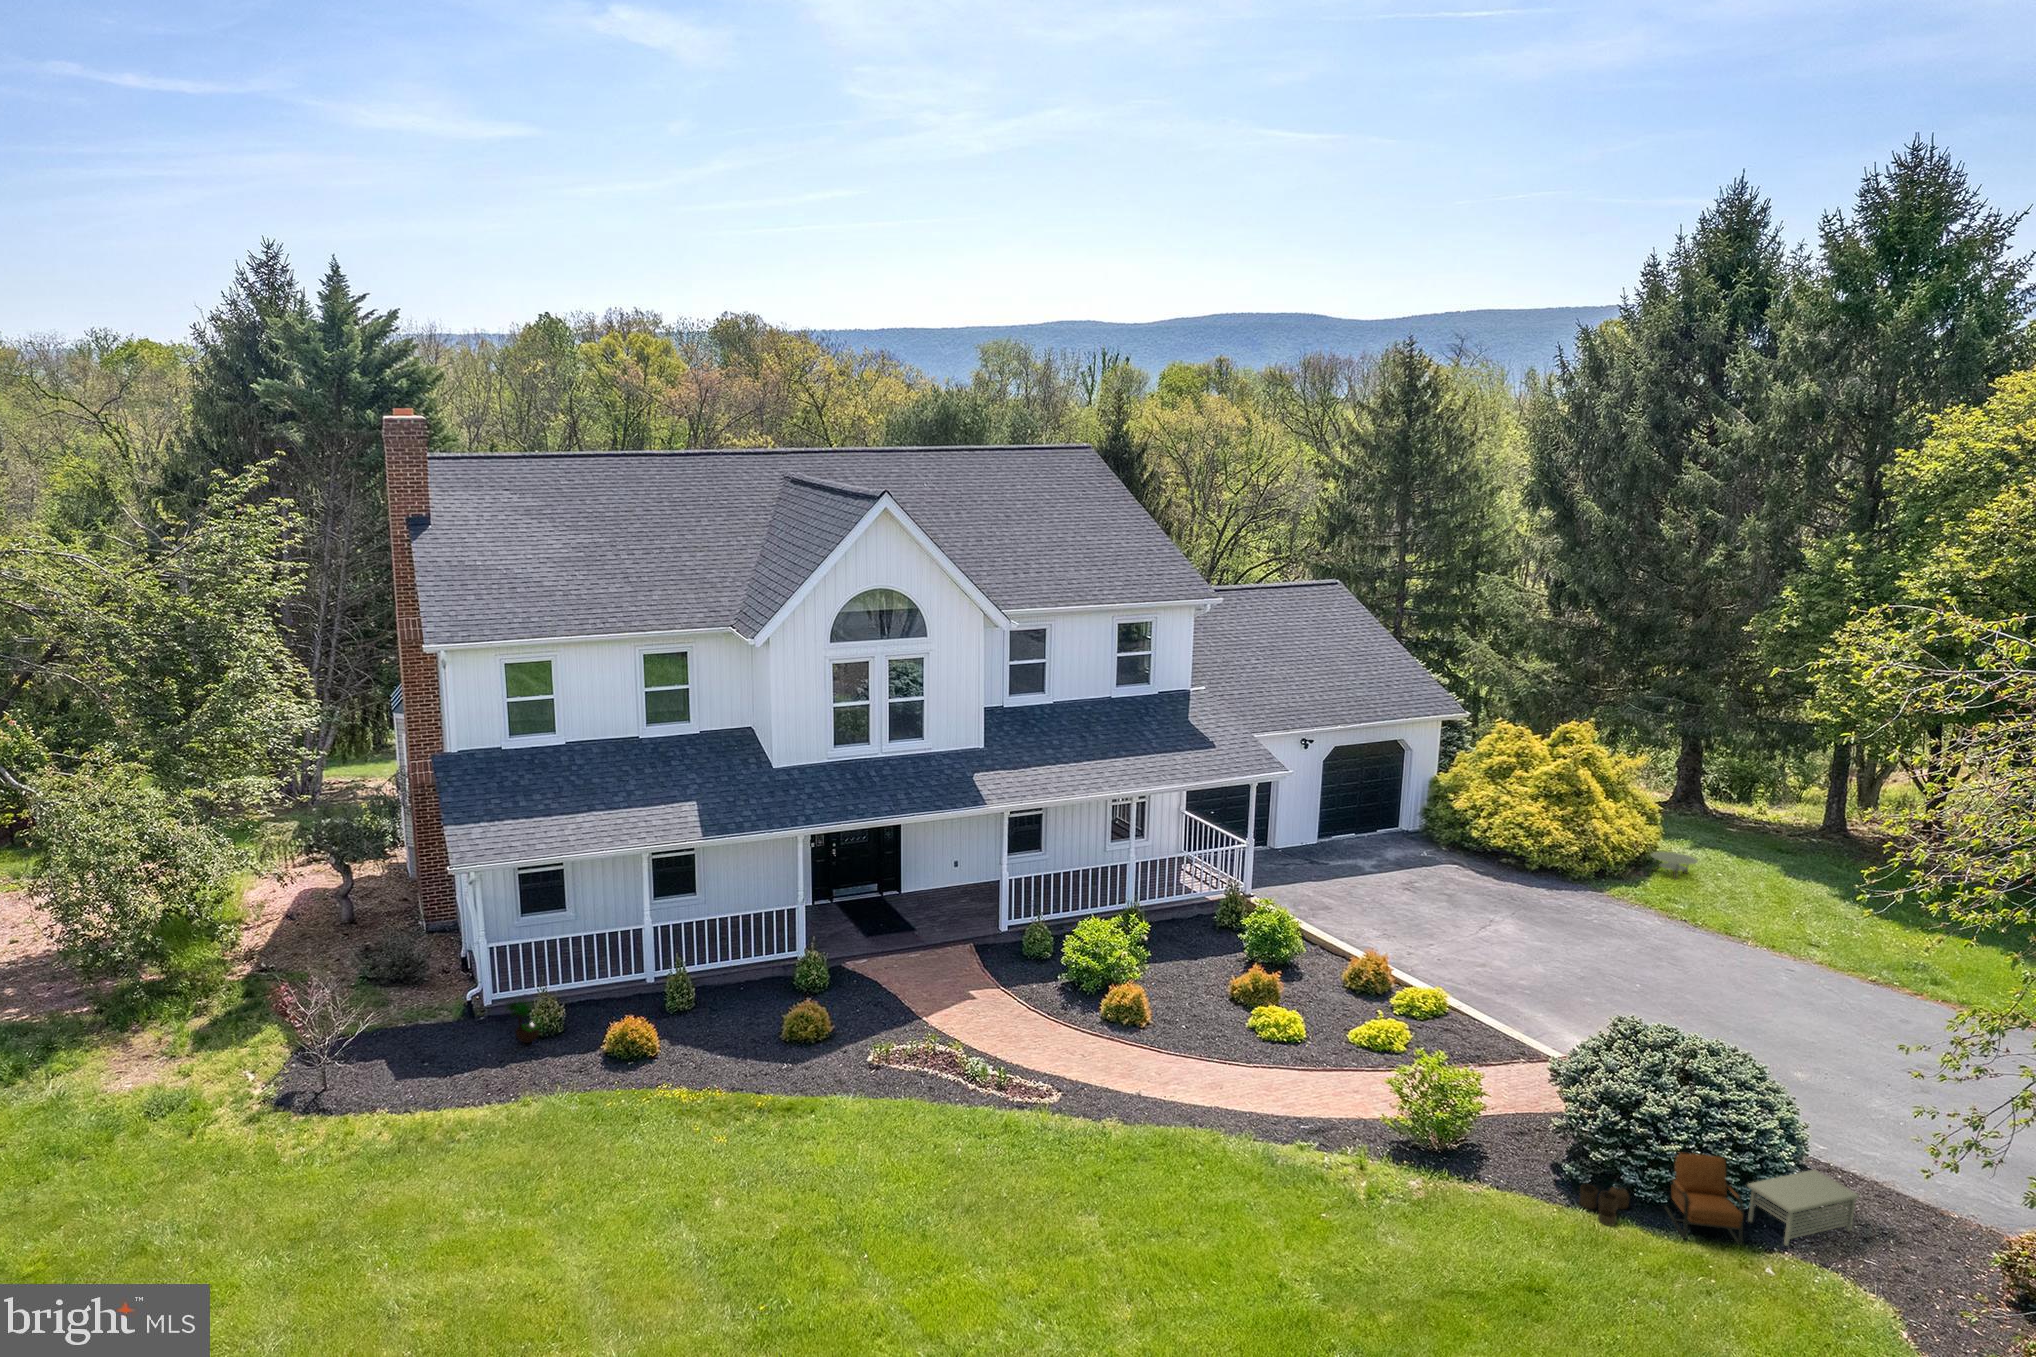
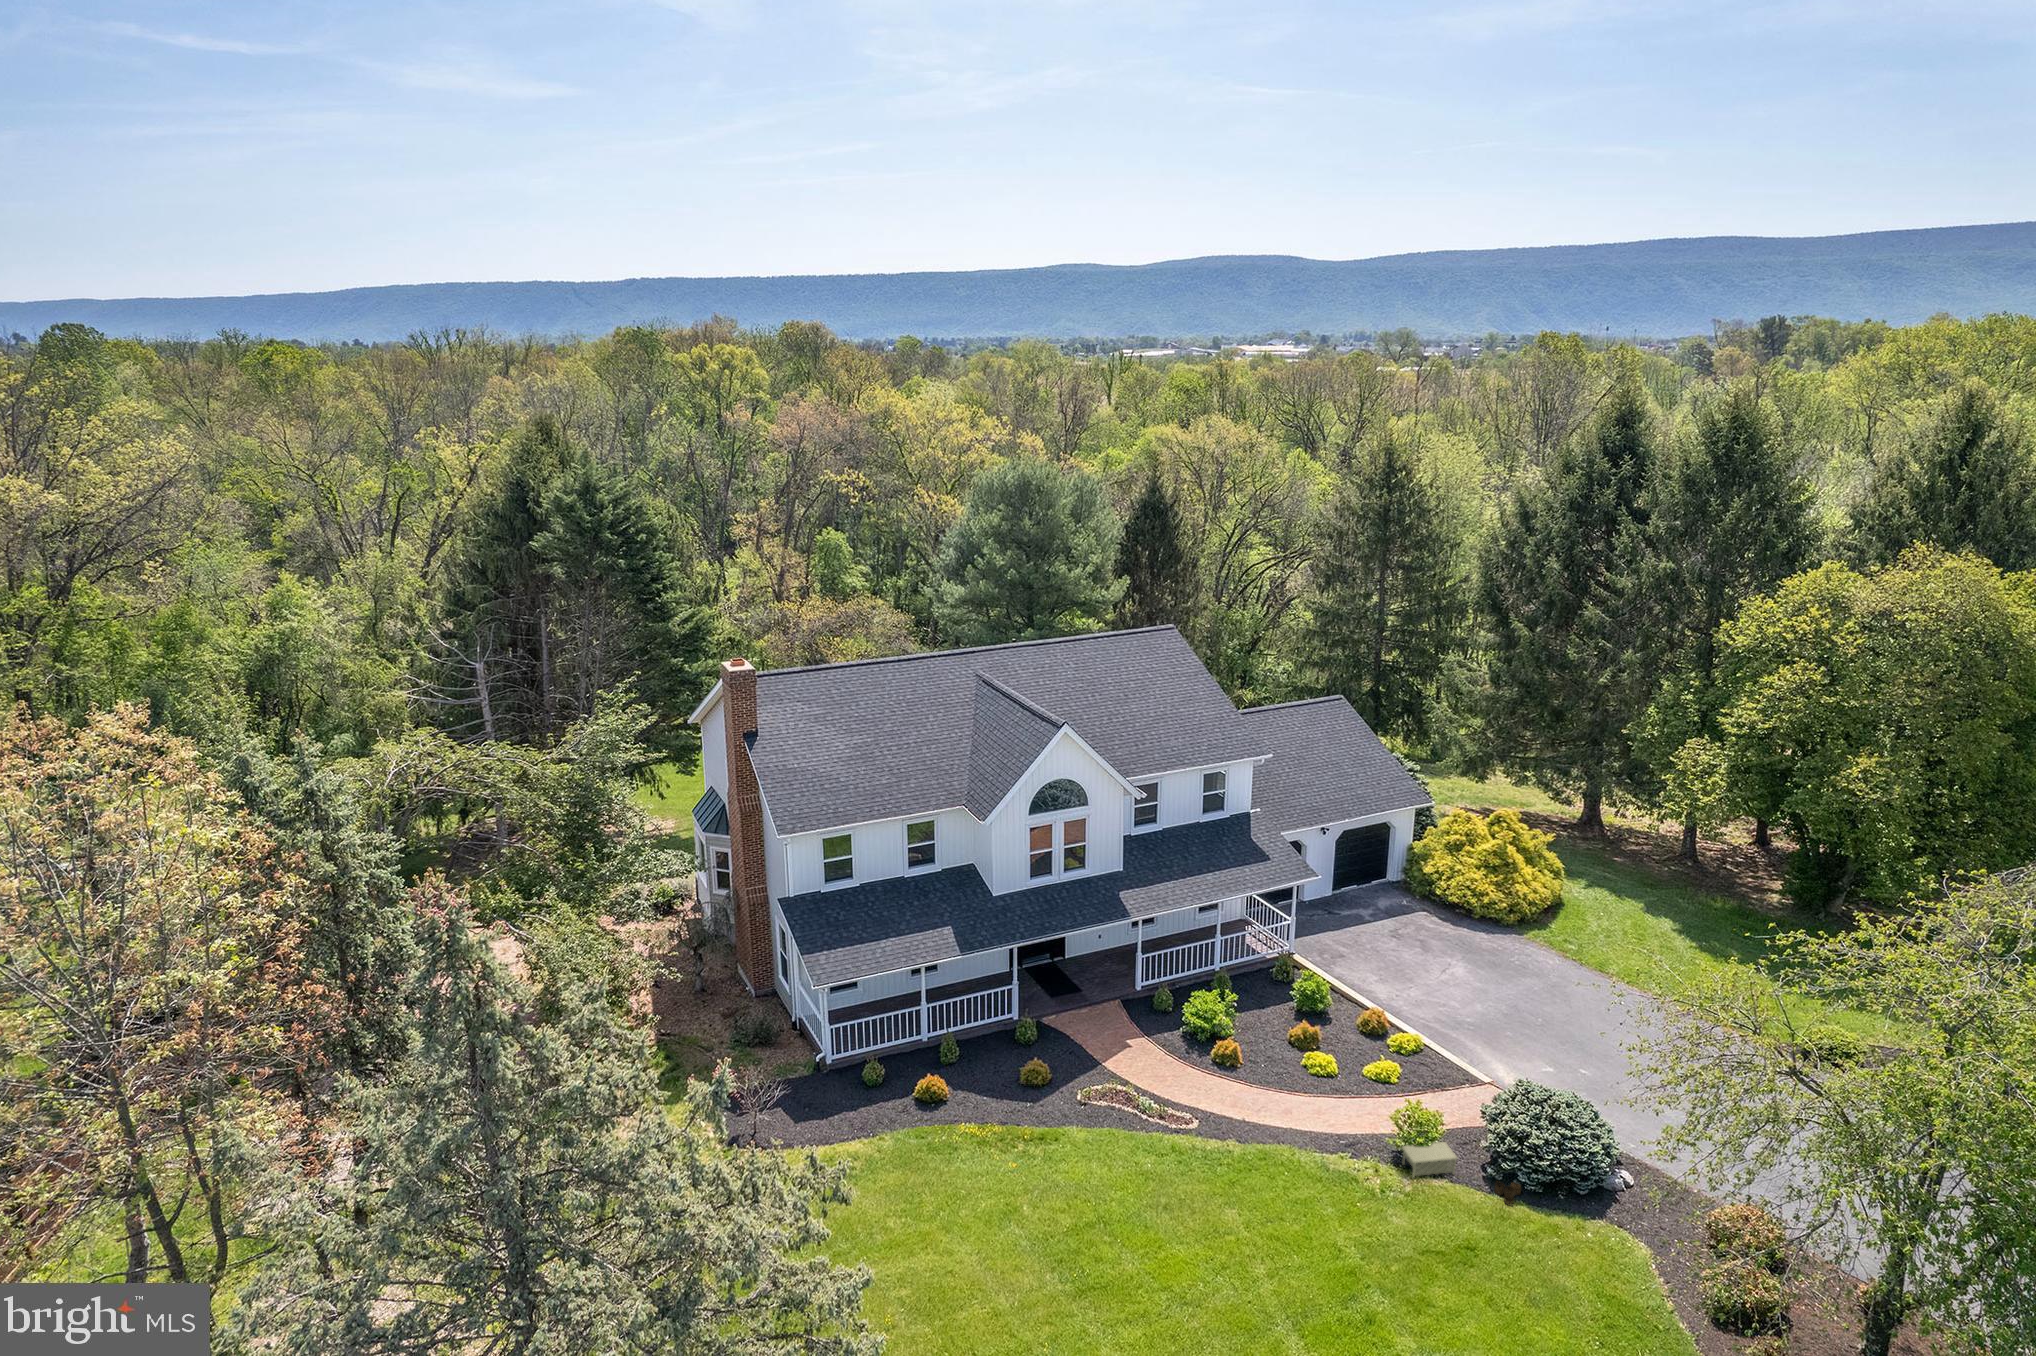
round table: present [1651,851,1698,880] -> none [1556,899,1588,921]
potted tree: present [506,999,540,1043] -> none [867,1066,888,1093]
chair: present [1664,1153,1744,1245] -> none [1539,1166,1580,1217]
storage bench: present [1747,1170,1859,1246] -> present [1402,1142,1457,1178]

